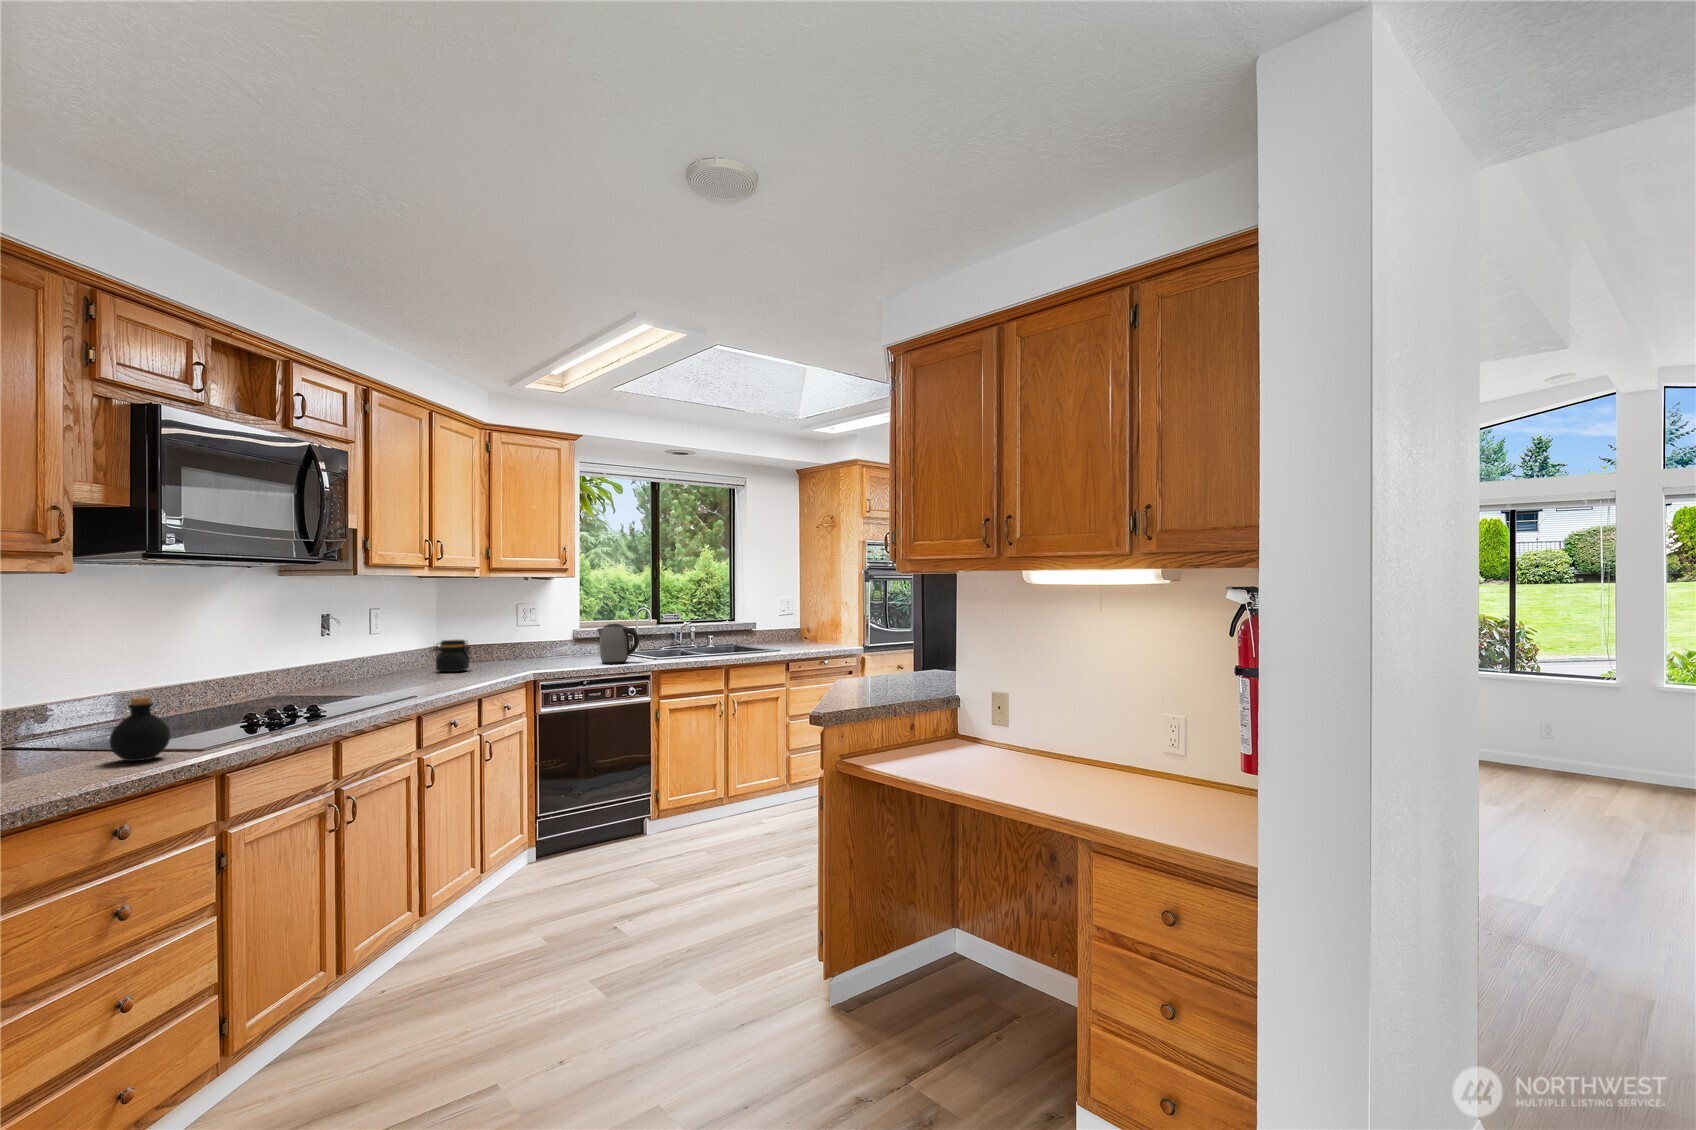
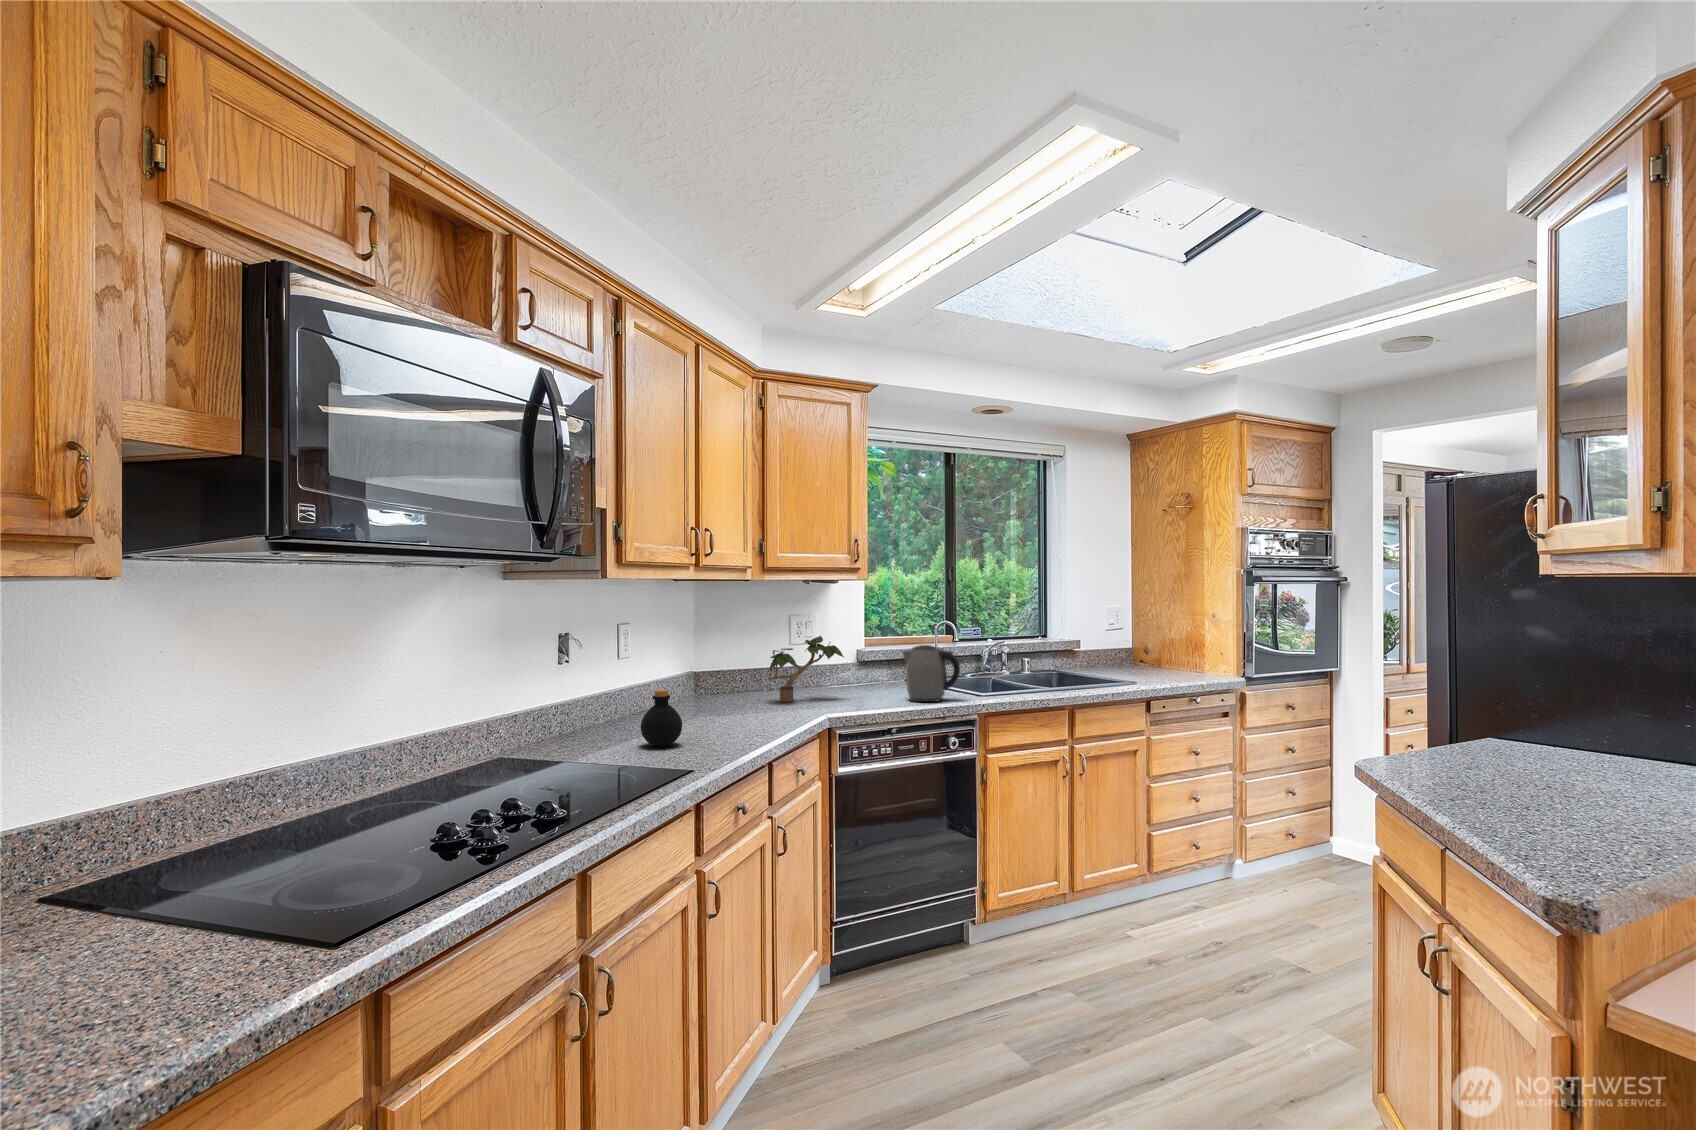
potted plant: none [487,617,559,666] -> present [768,636,844,702]
jar: present [433,640,470,672] -> none [697,666,745,712]
bottle: present [109,697,170,762] -> present [641,689,682,747]

